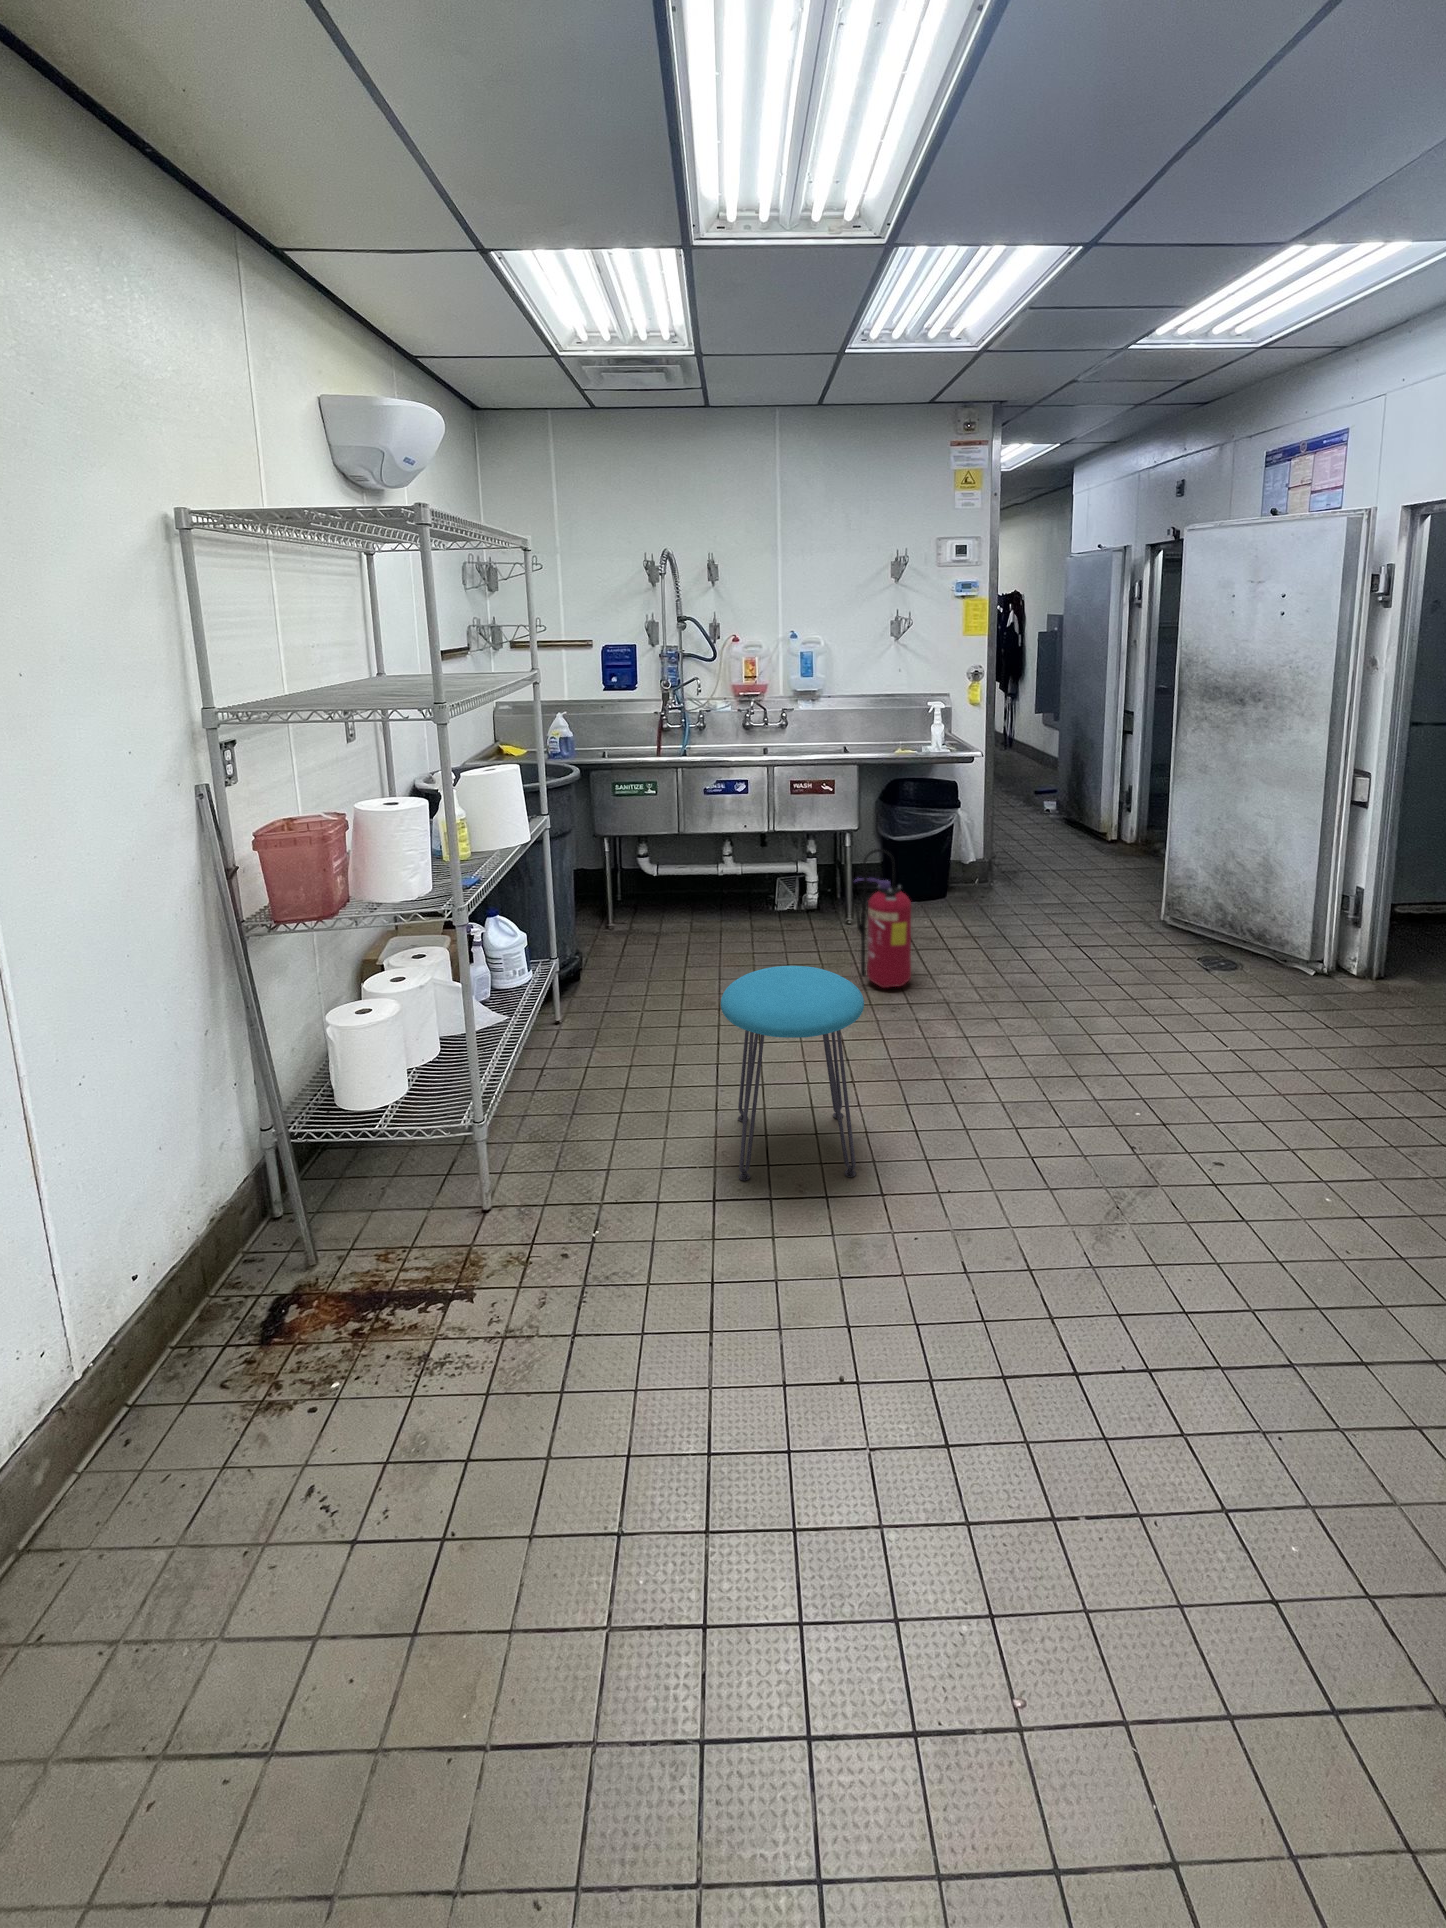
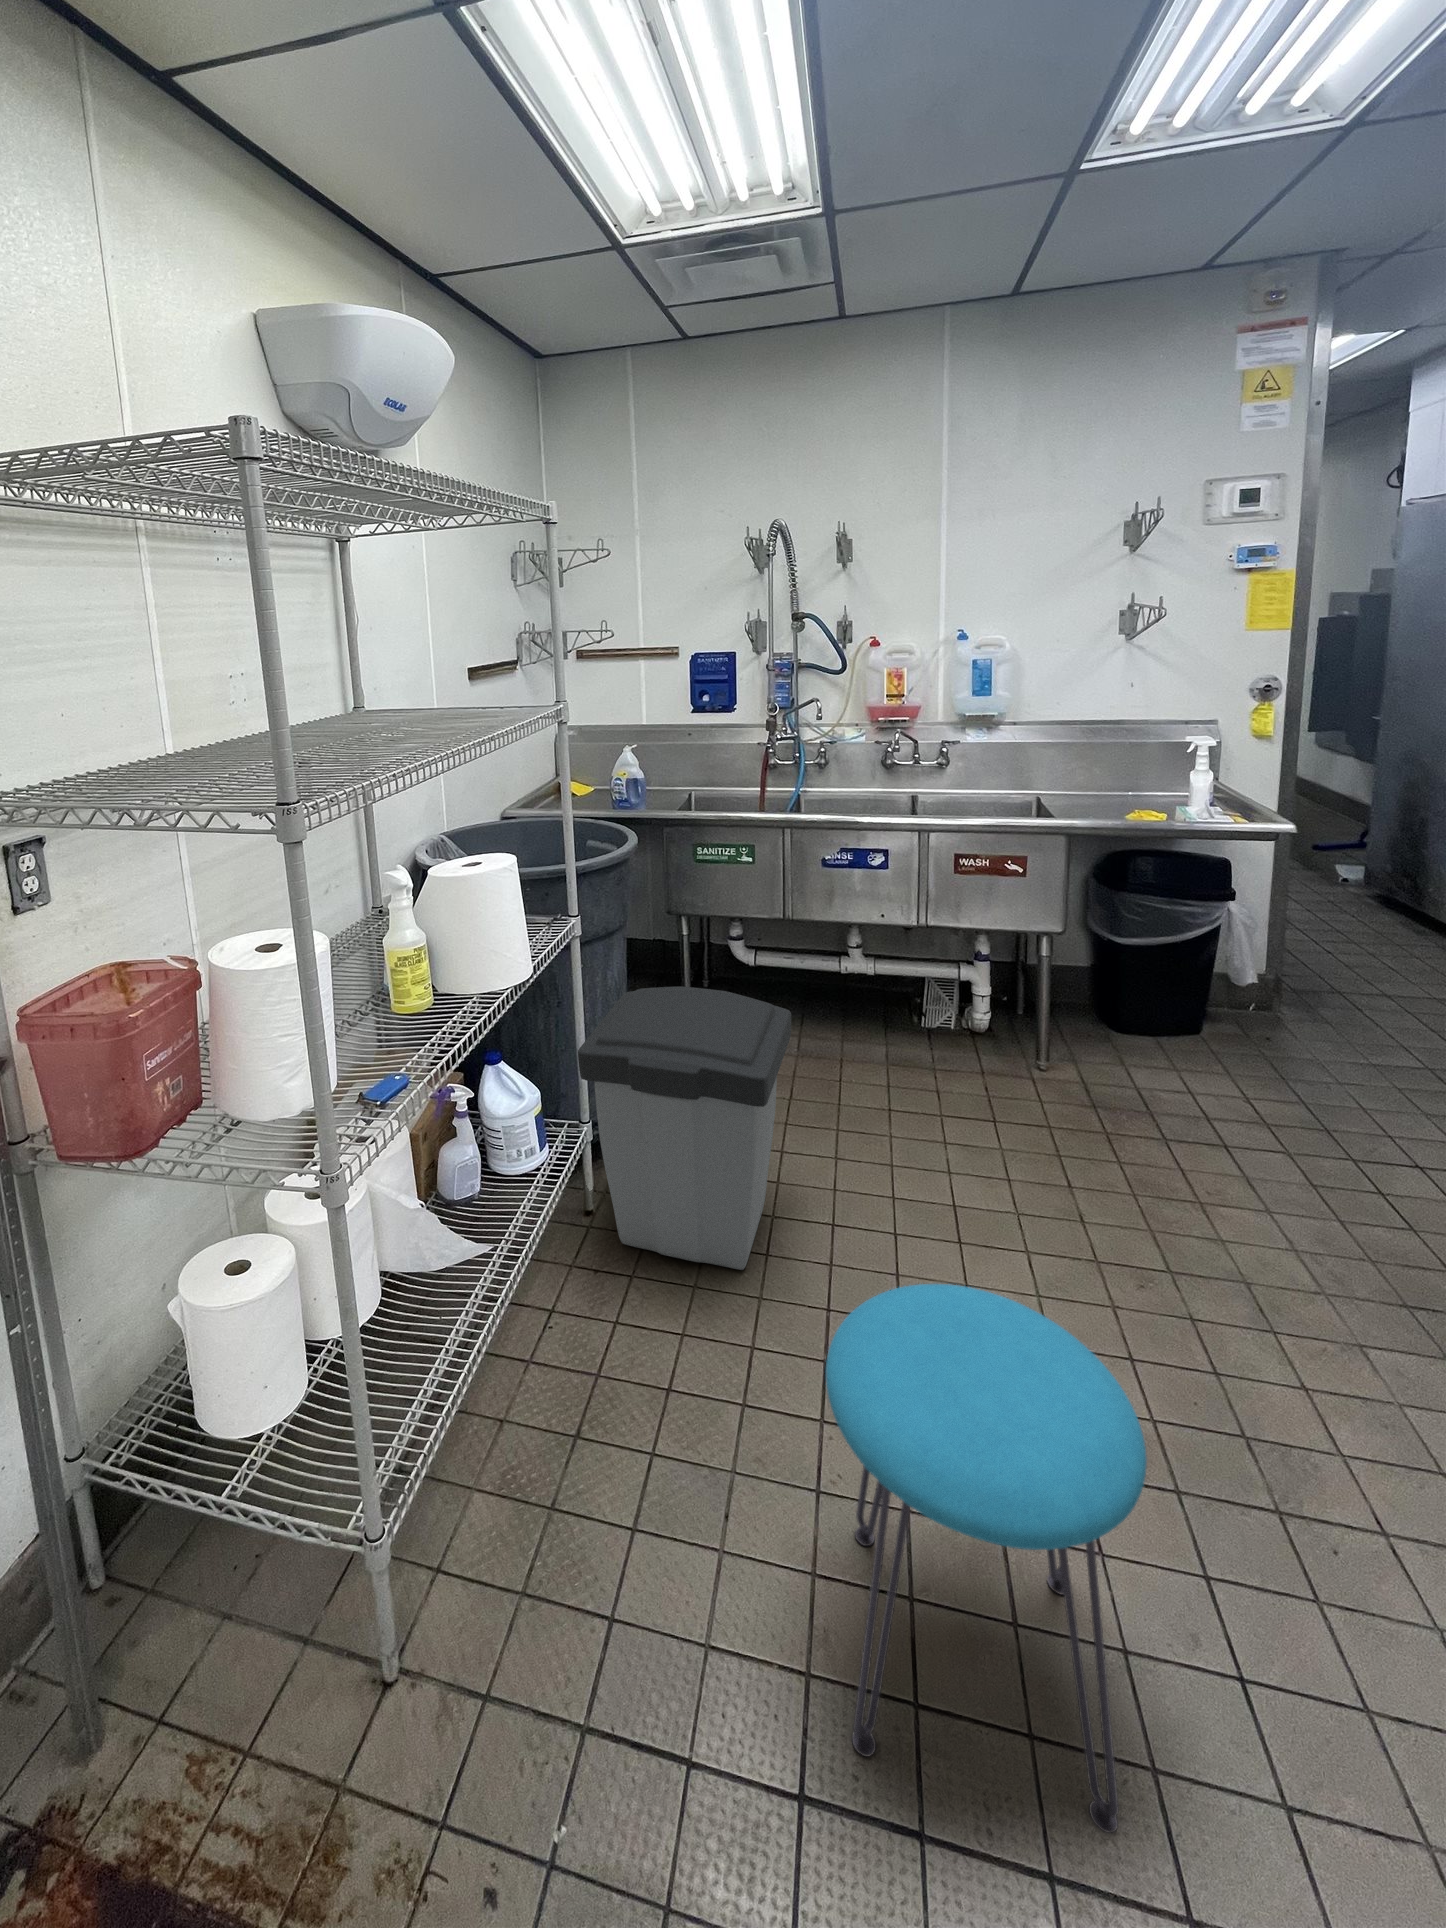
fire extinguisher: present [855,849,911,988] -> none [1068,999,1177,1233]
trash can: none [554,863,691,1034] -> present [578,987,791,1270]

